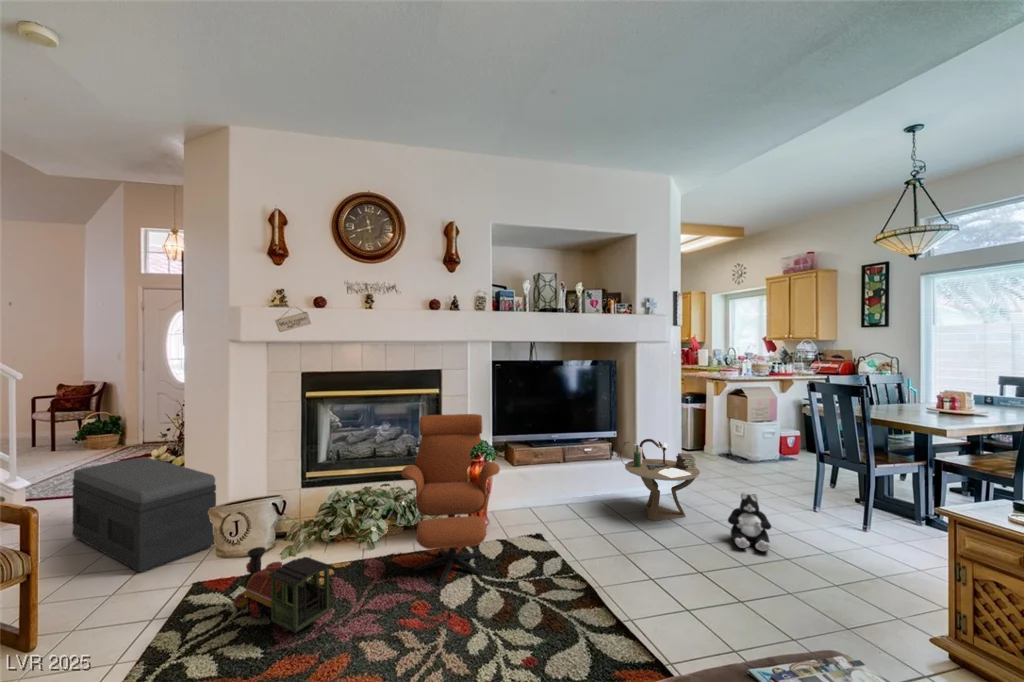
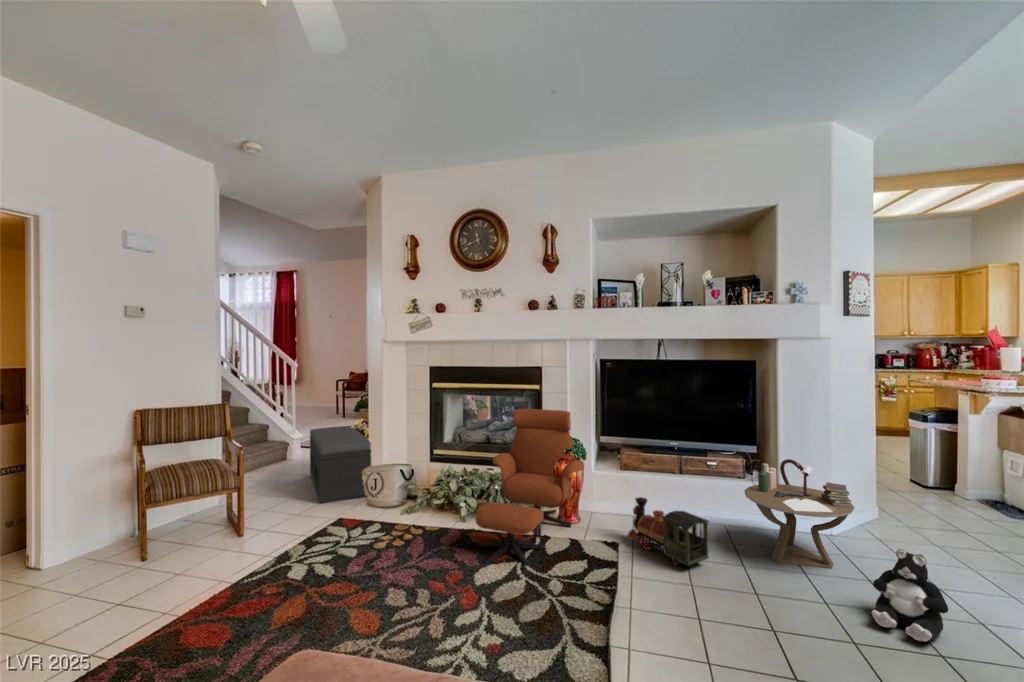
toy train: present [234,547,332,633] -> present [628,497,709,566]

